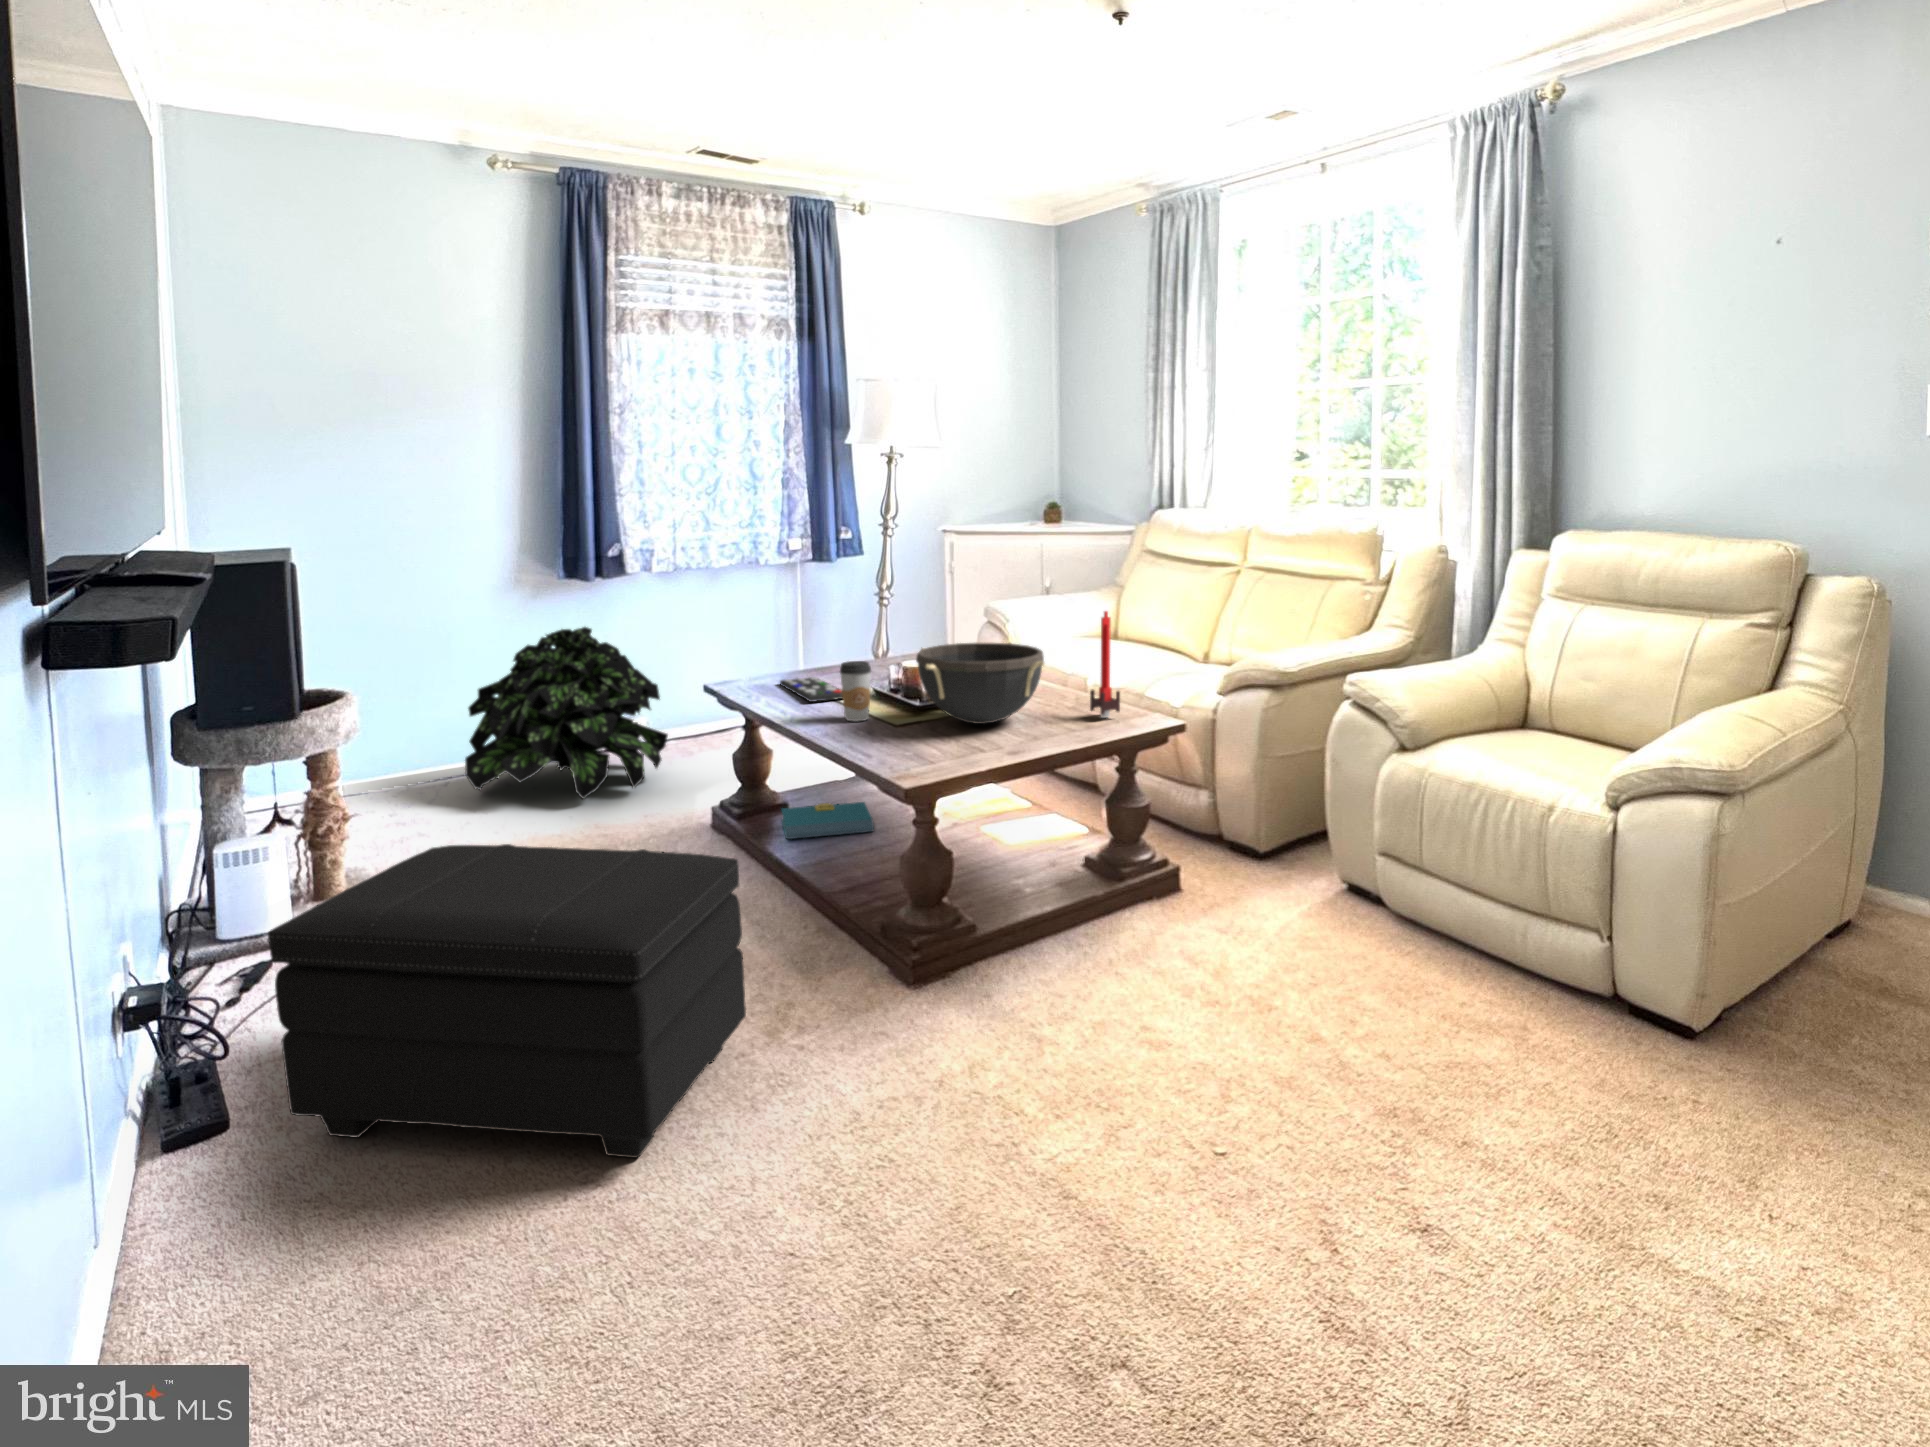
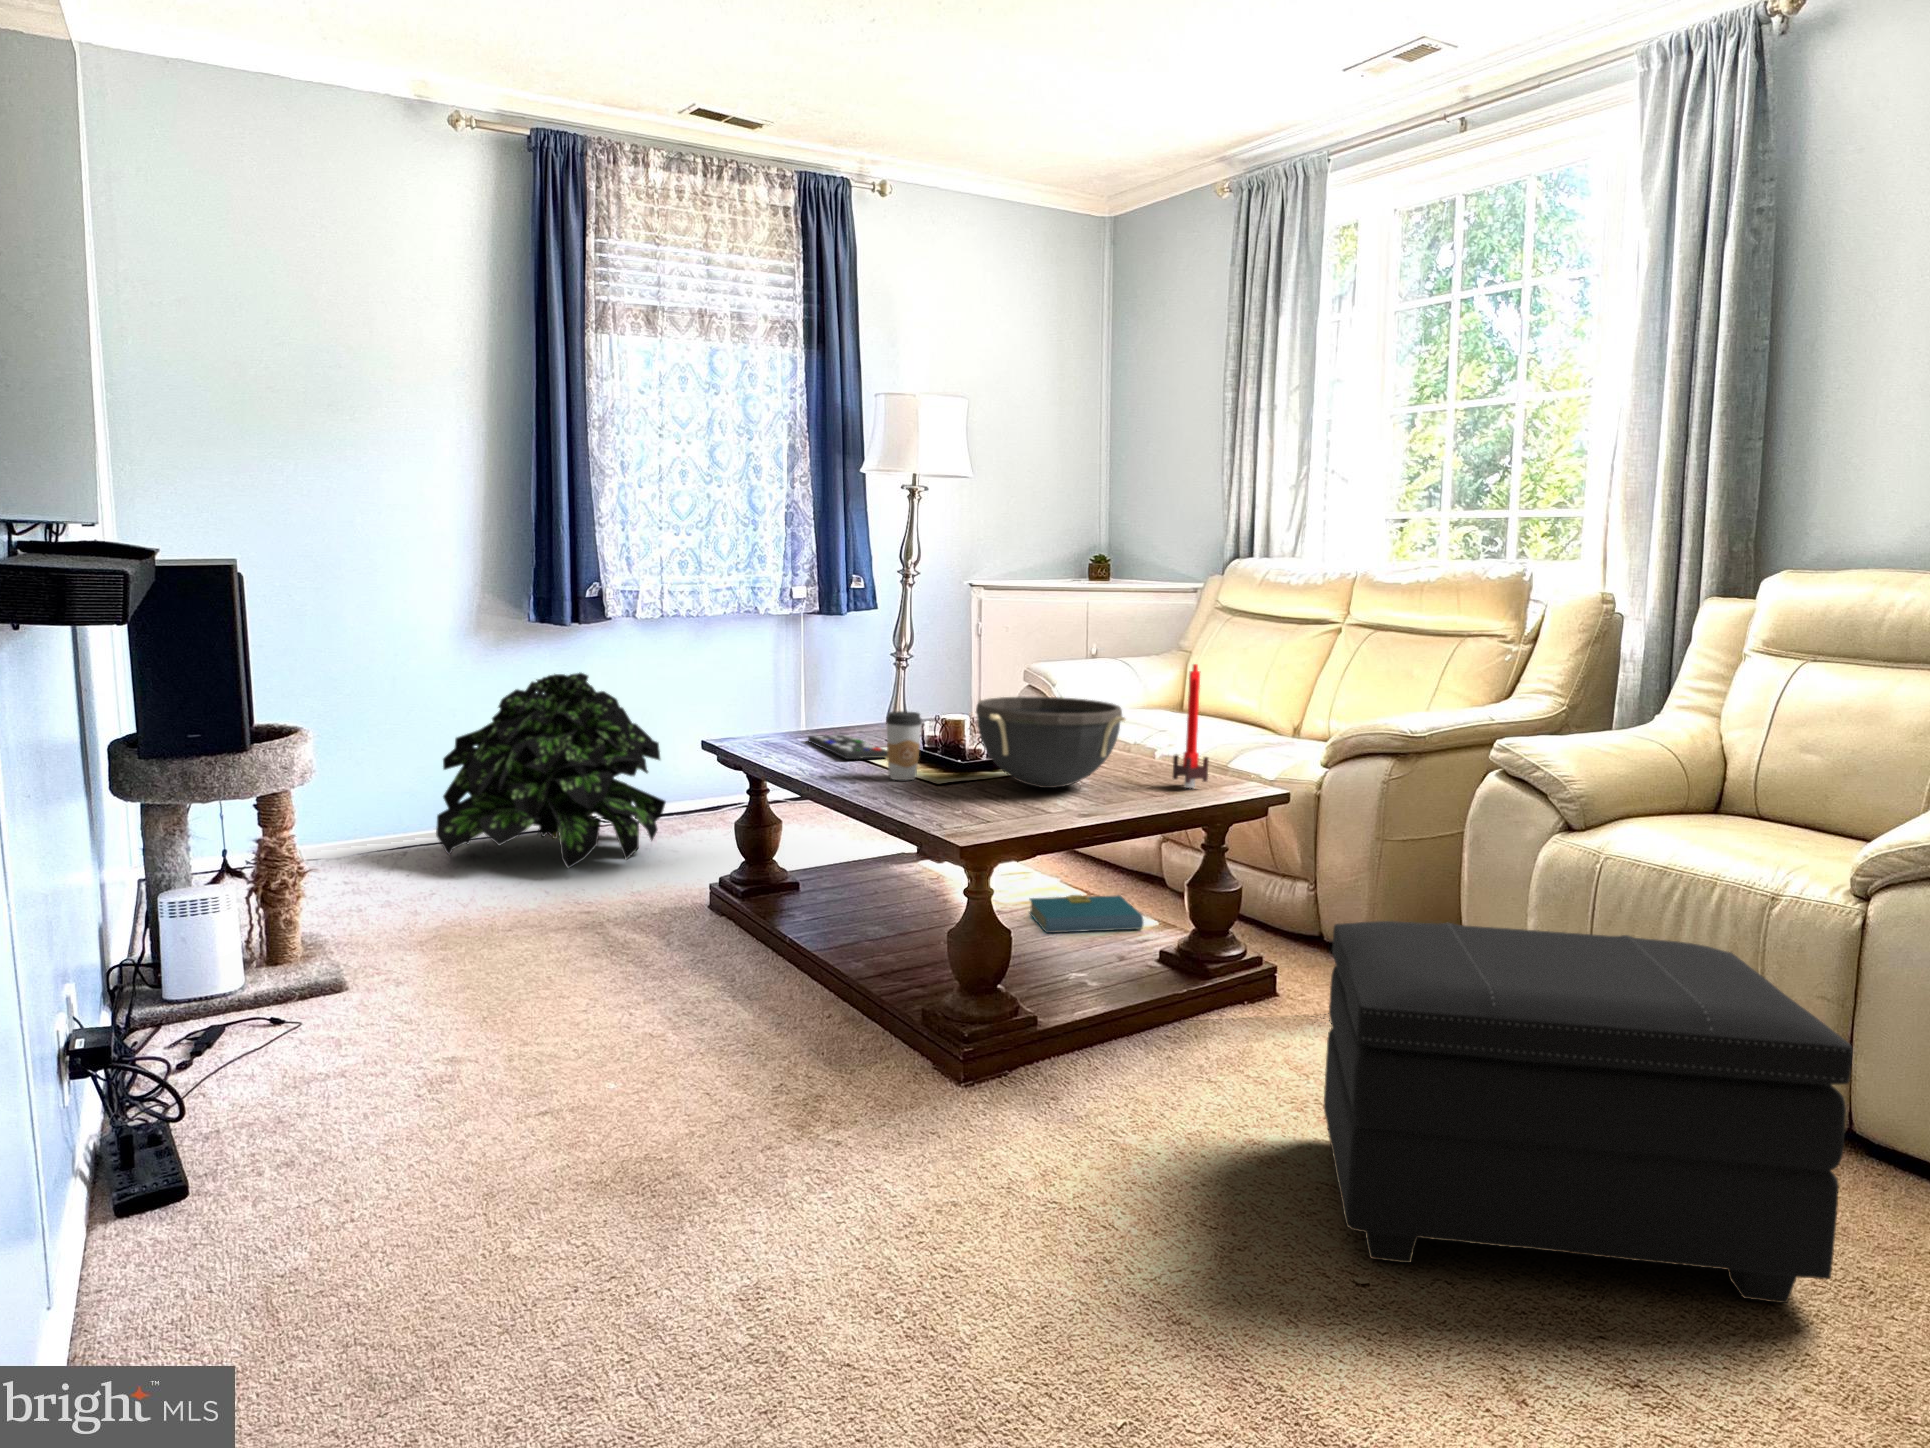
book: present [781,802,874,839] -> present [1029,895,1144,933]
footstool: present [268,844,746,1158] -> present [1324,921,1853,1303]

